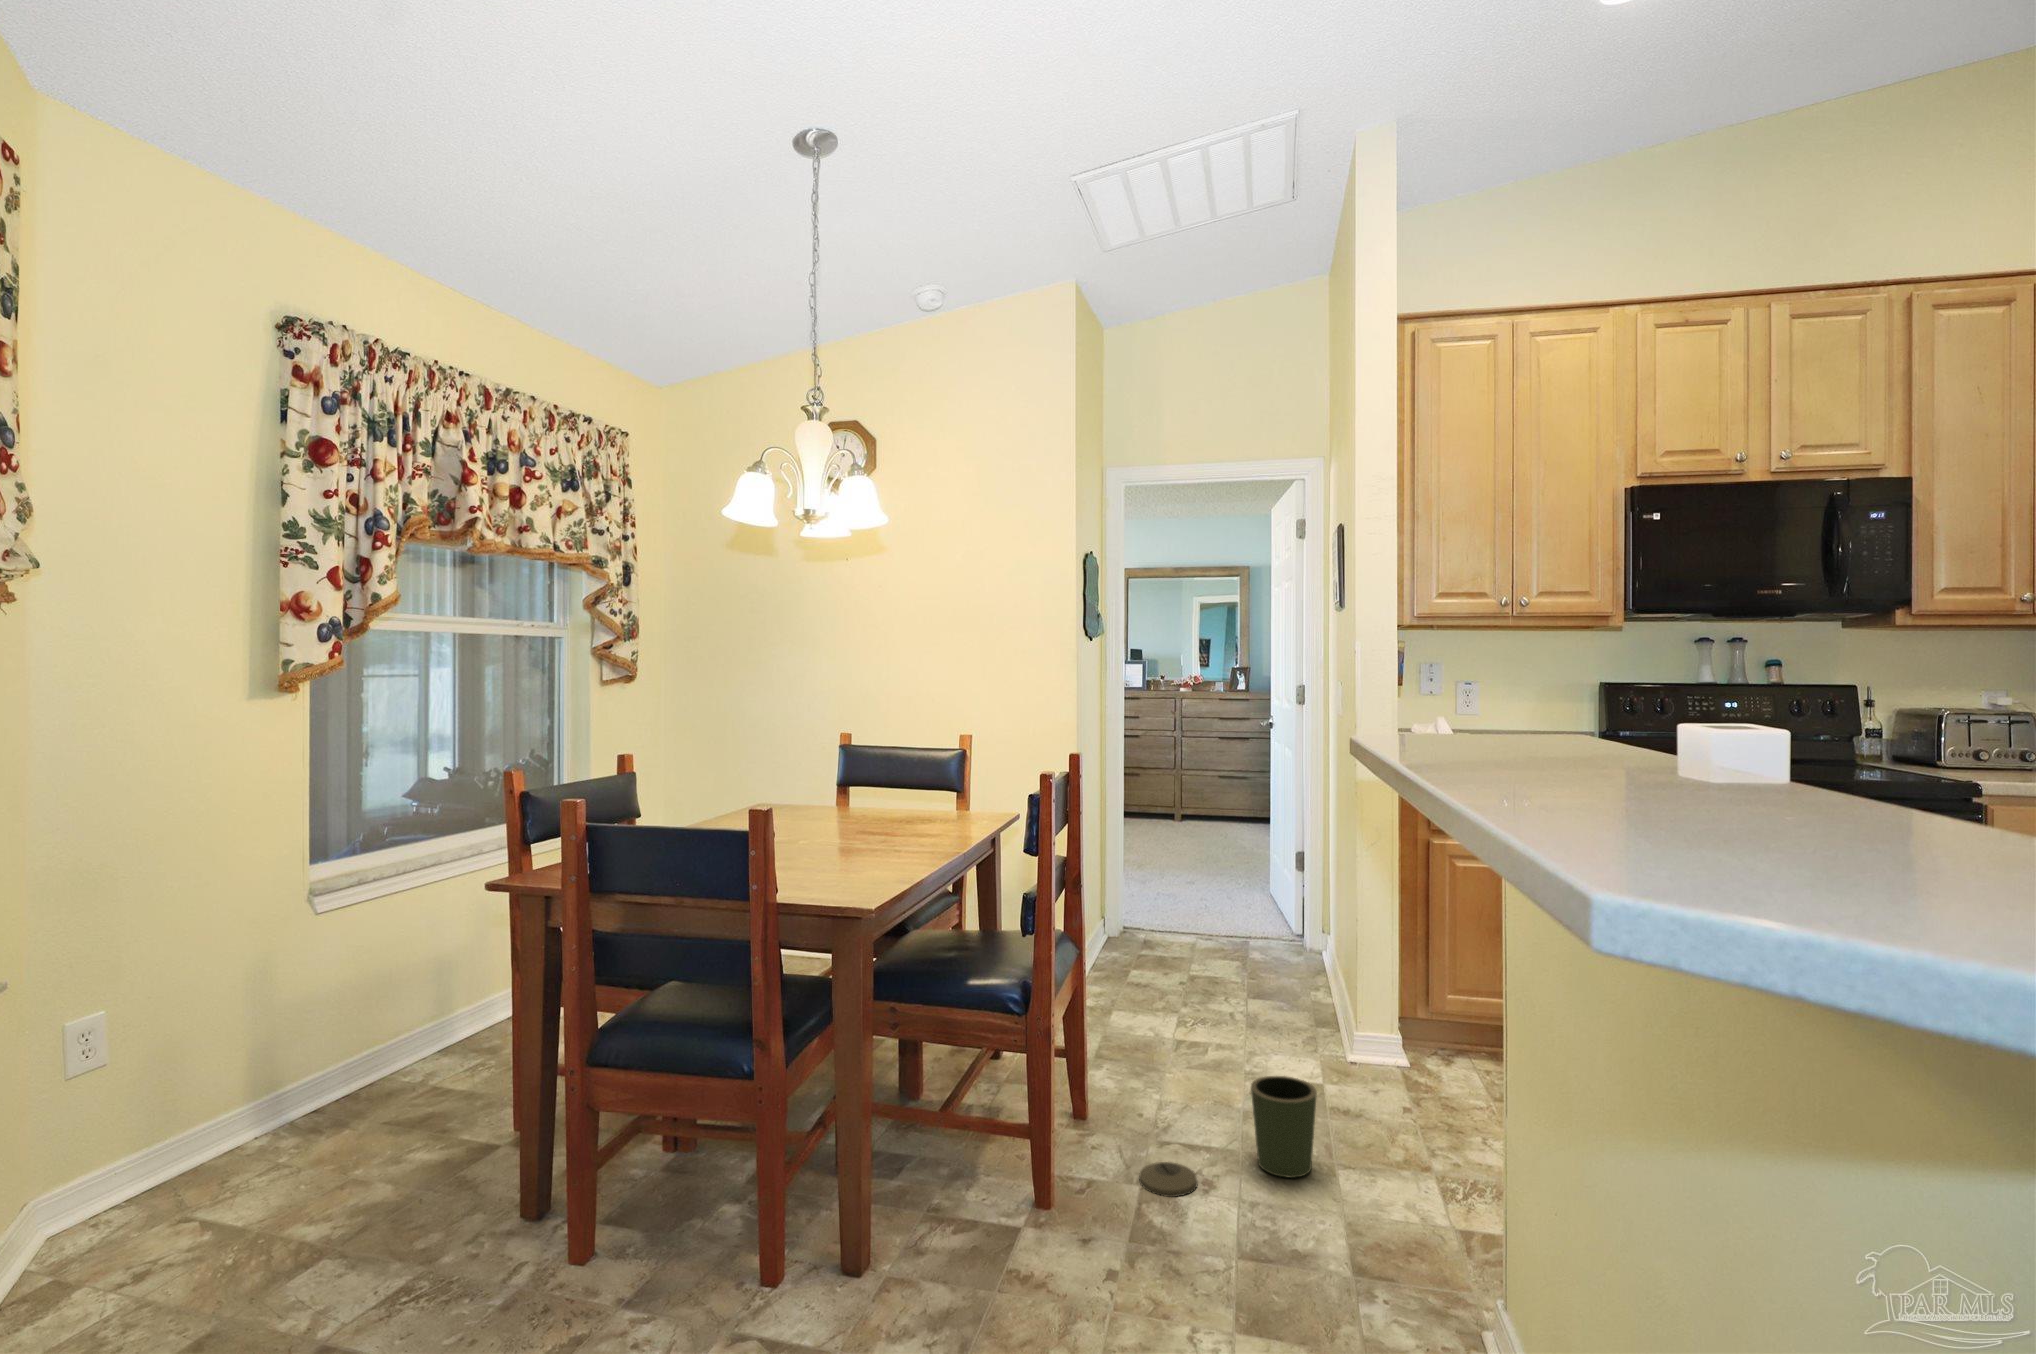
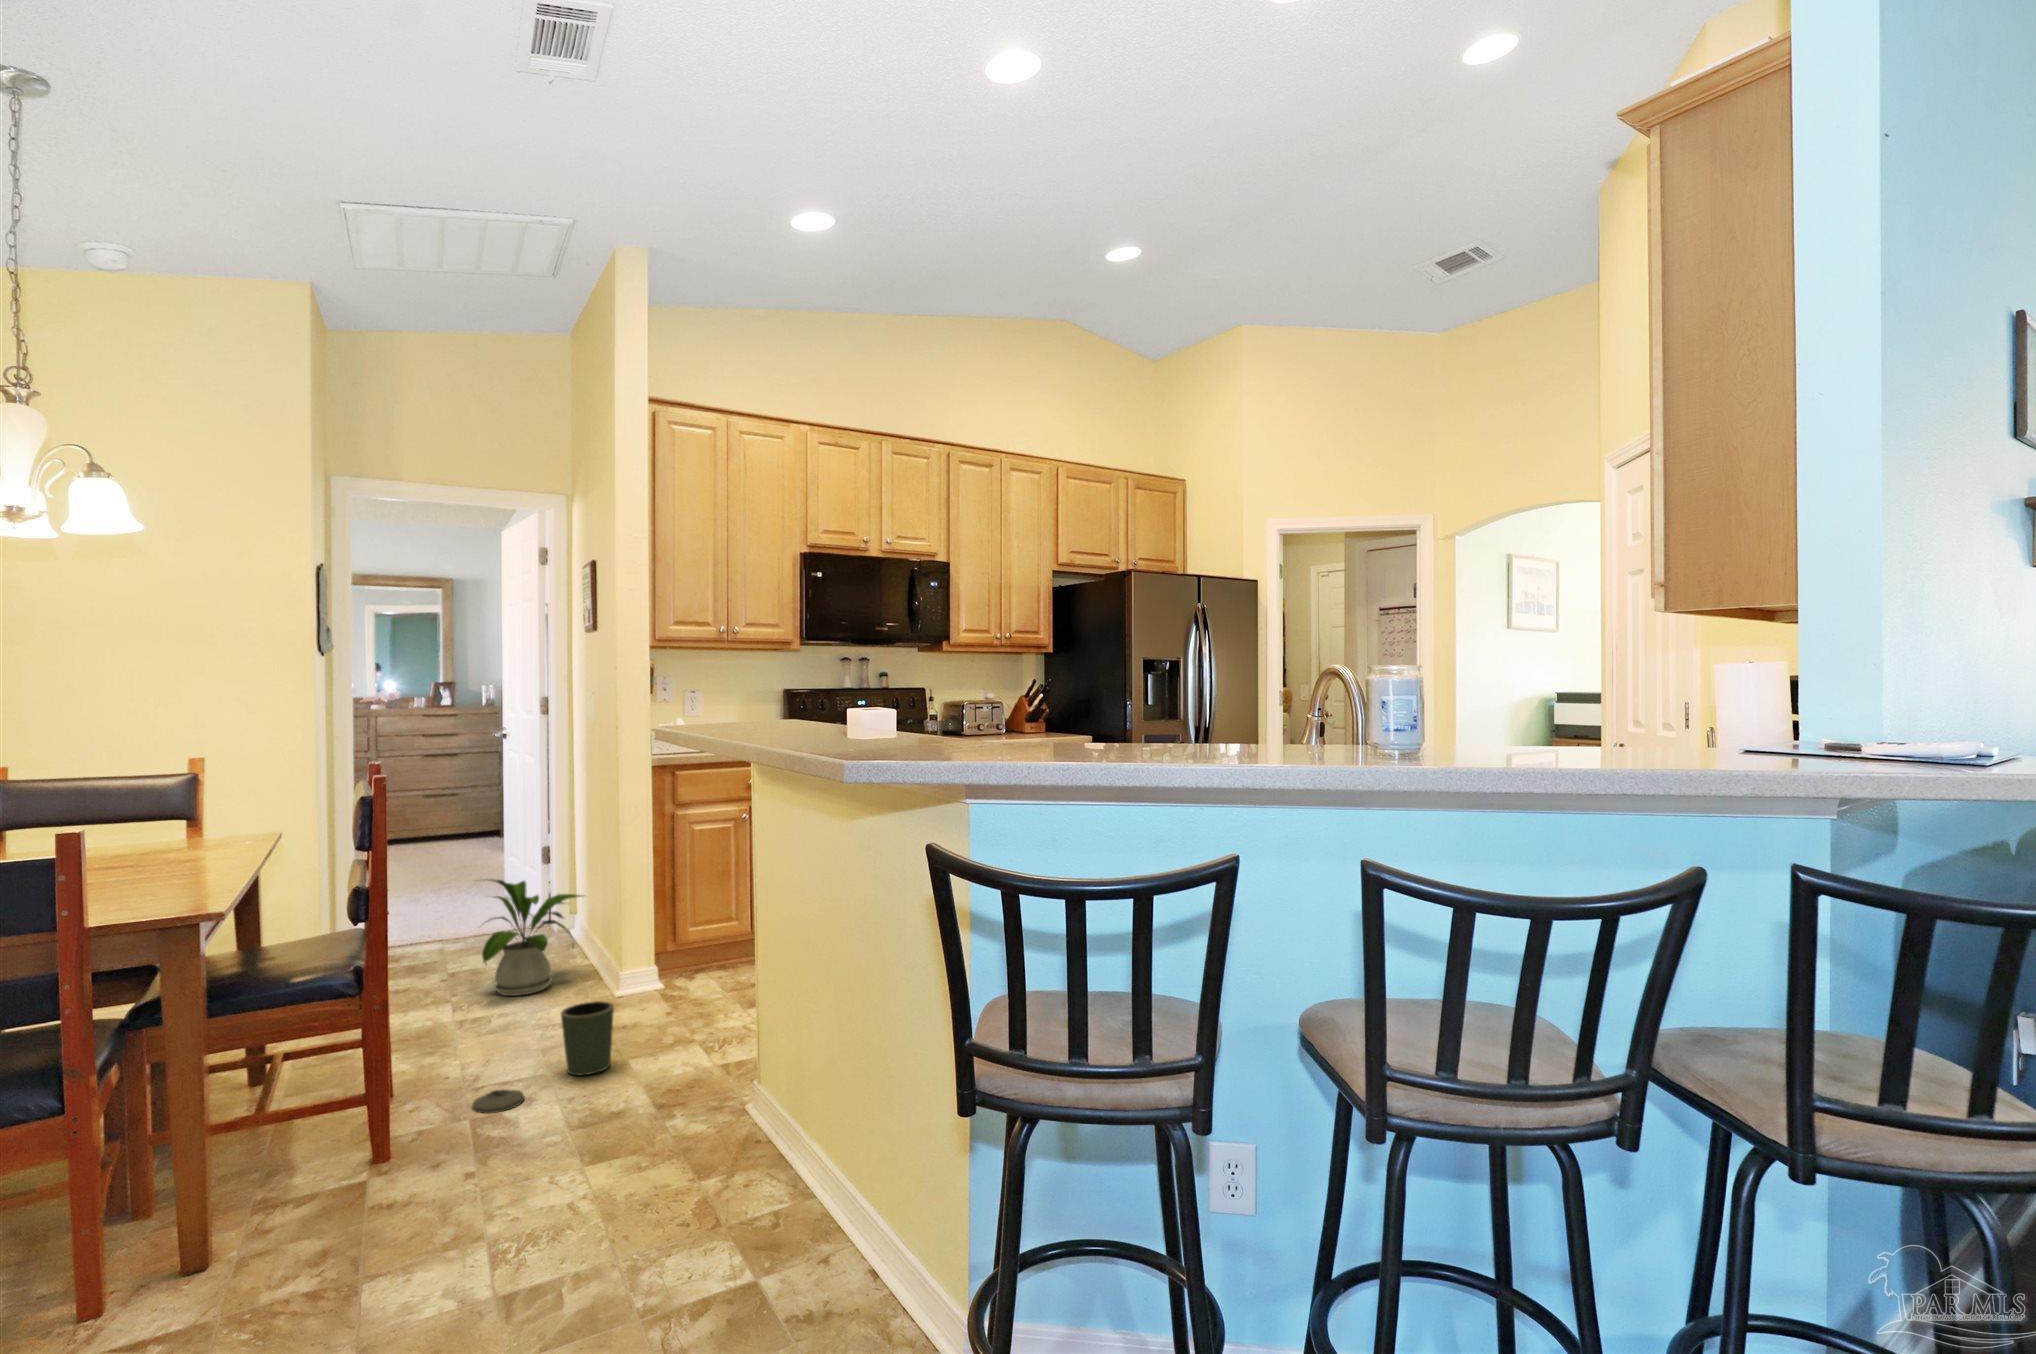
house plant: none [1198,886,1328,1027] -> present [482,880,582,996]

